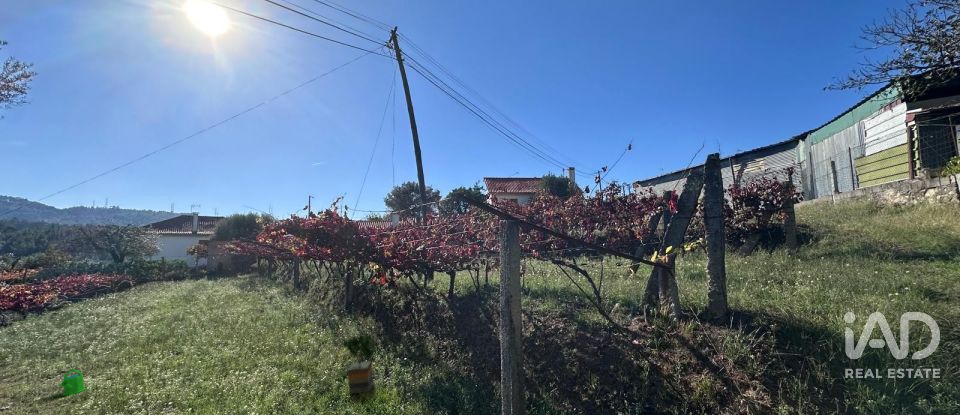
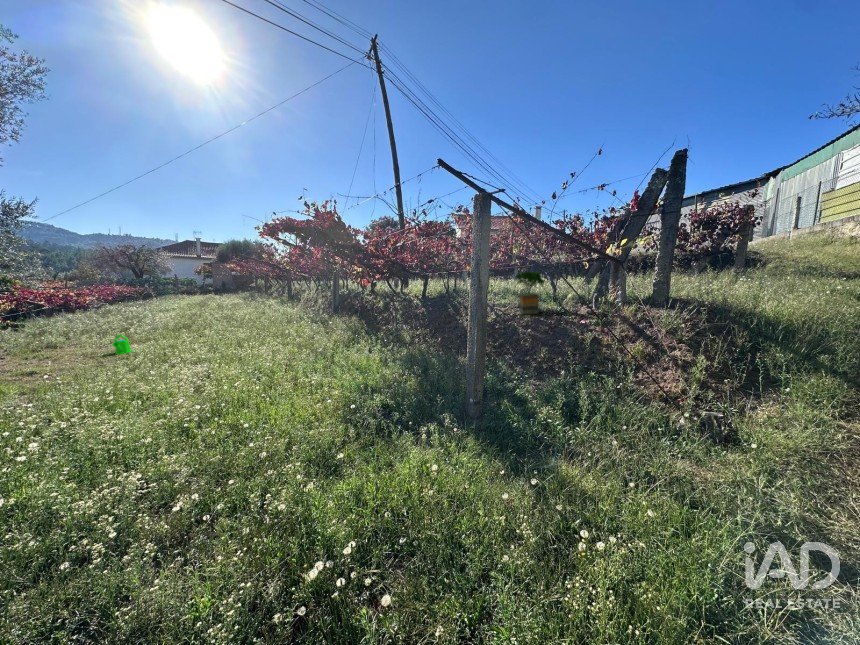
potted tree: present [342,335,376,394] -> present [515,272,544,314]

